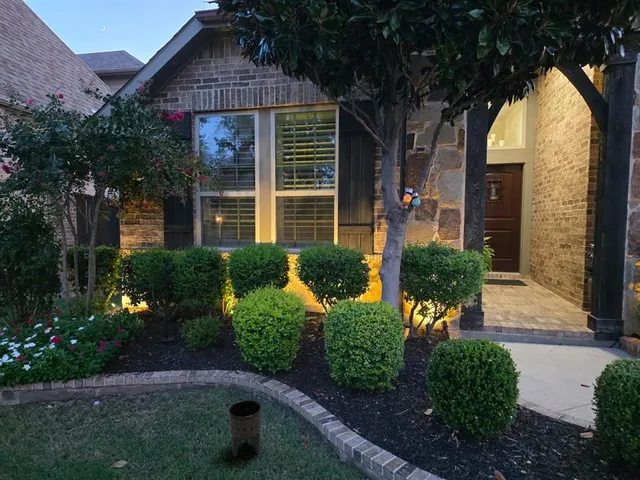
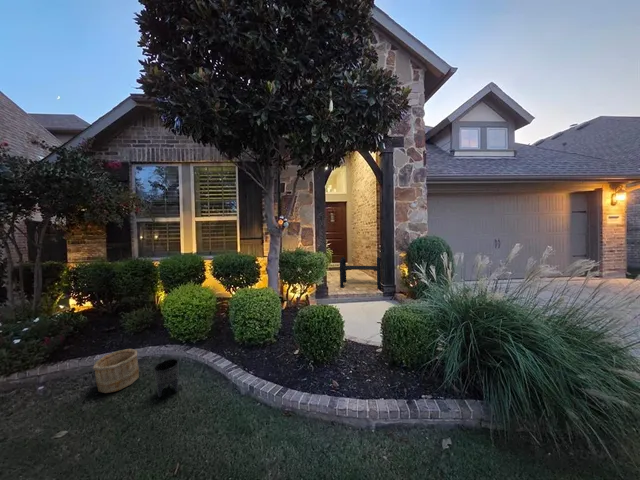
bench: none [500,262,588,325] -> present [340,257,381,289]
wooden bucket: none [150,373,205,433] -> present [93,349,139,393]

